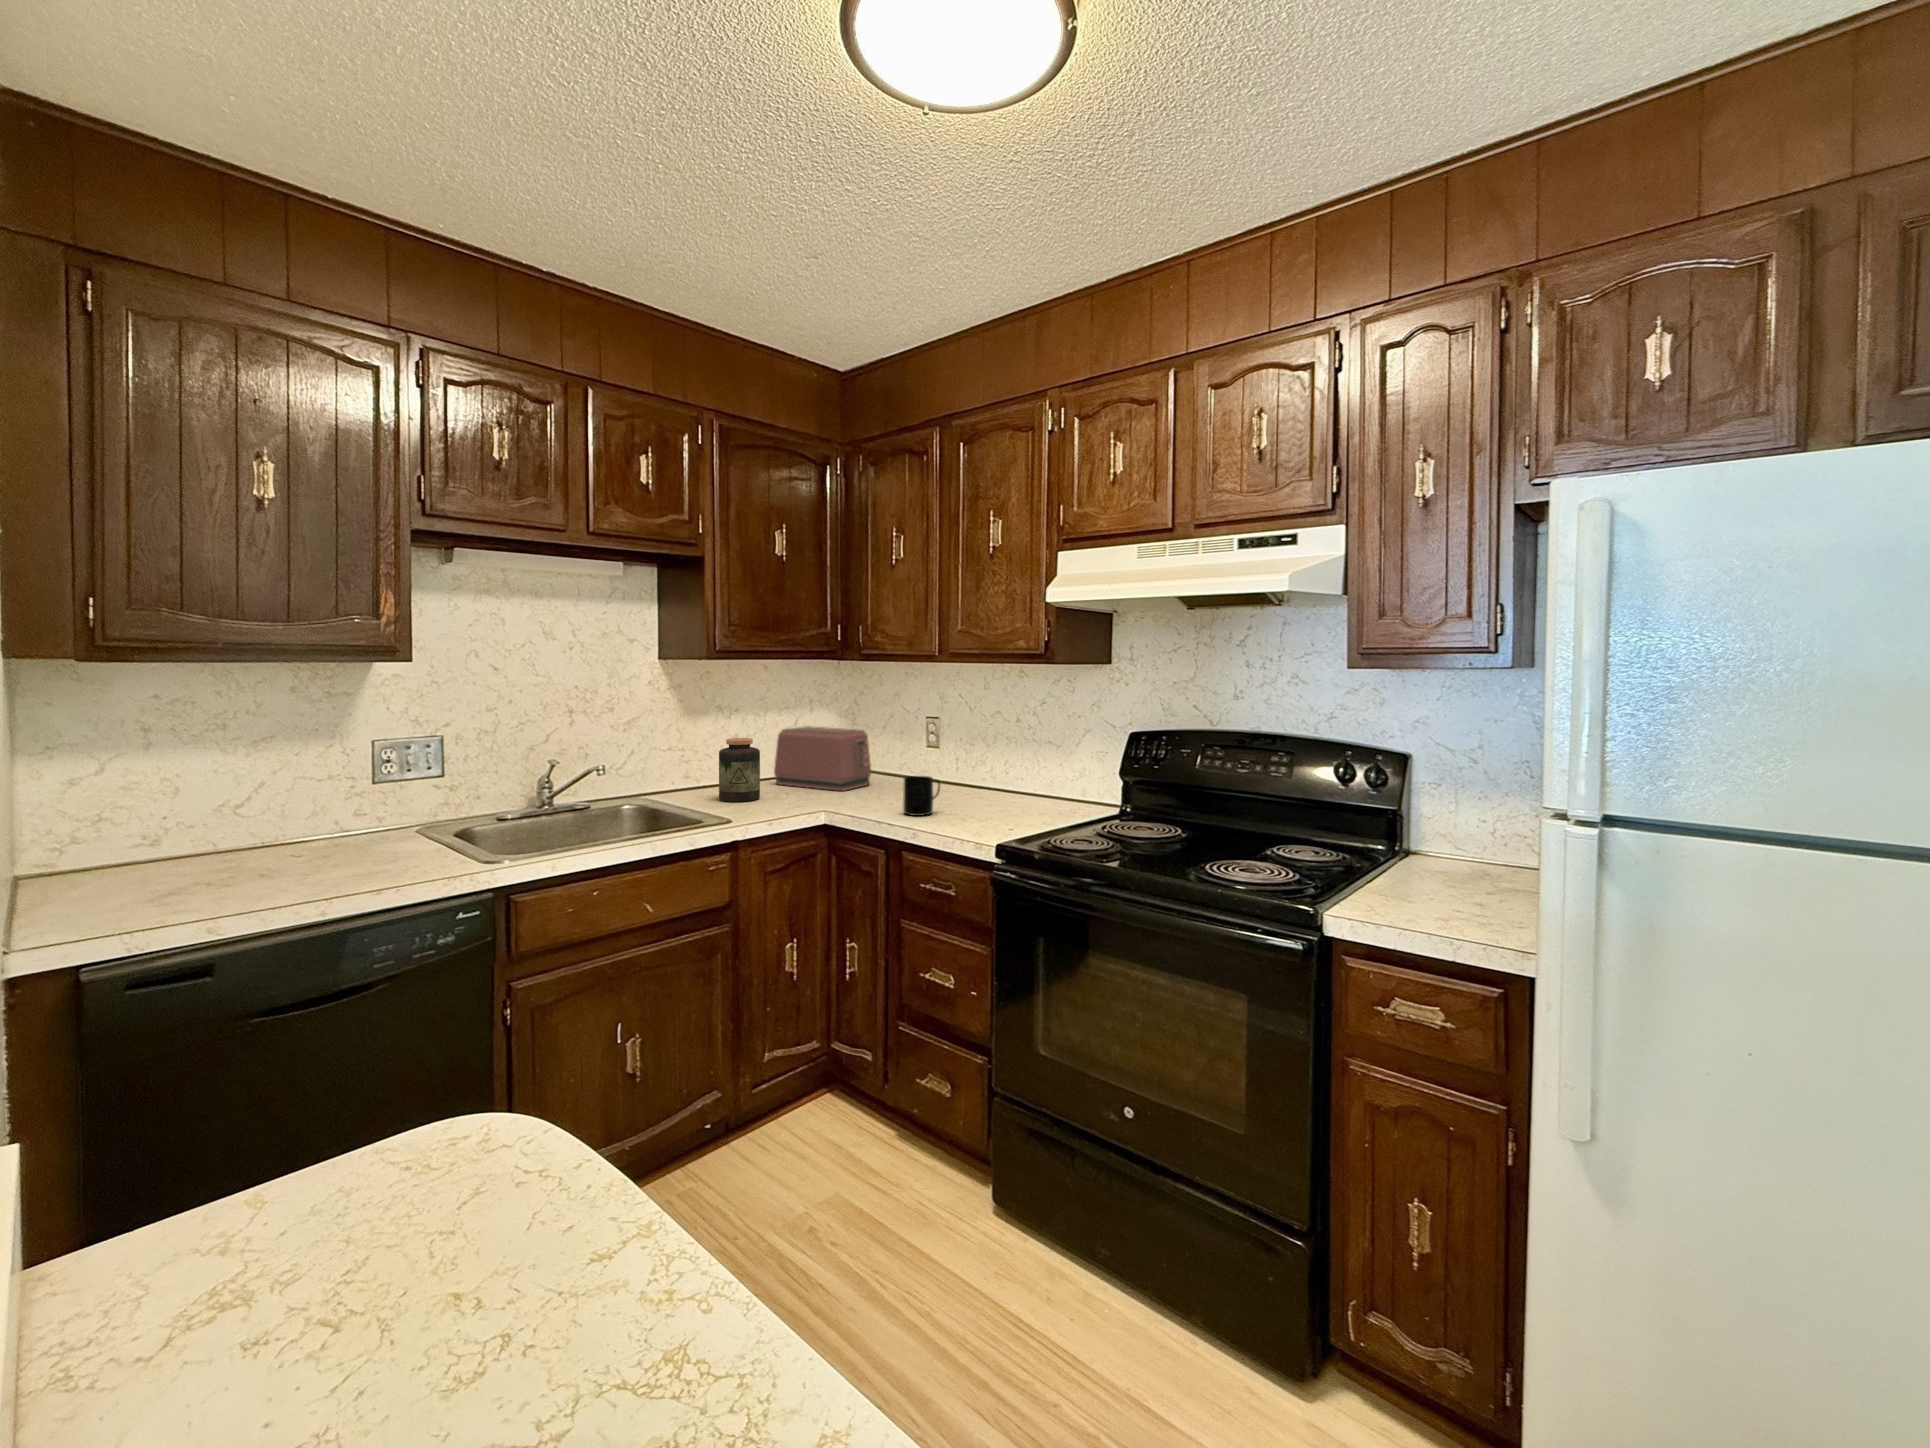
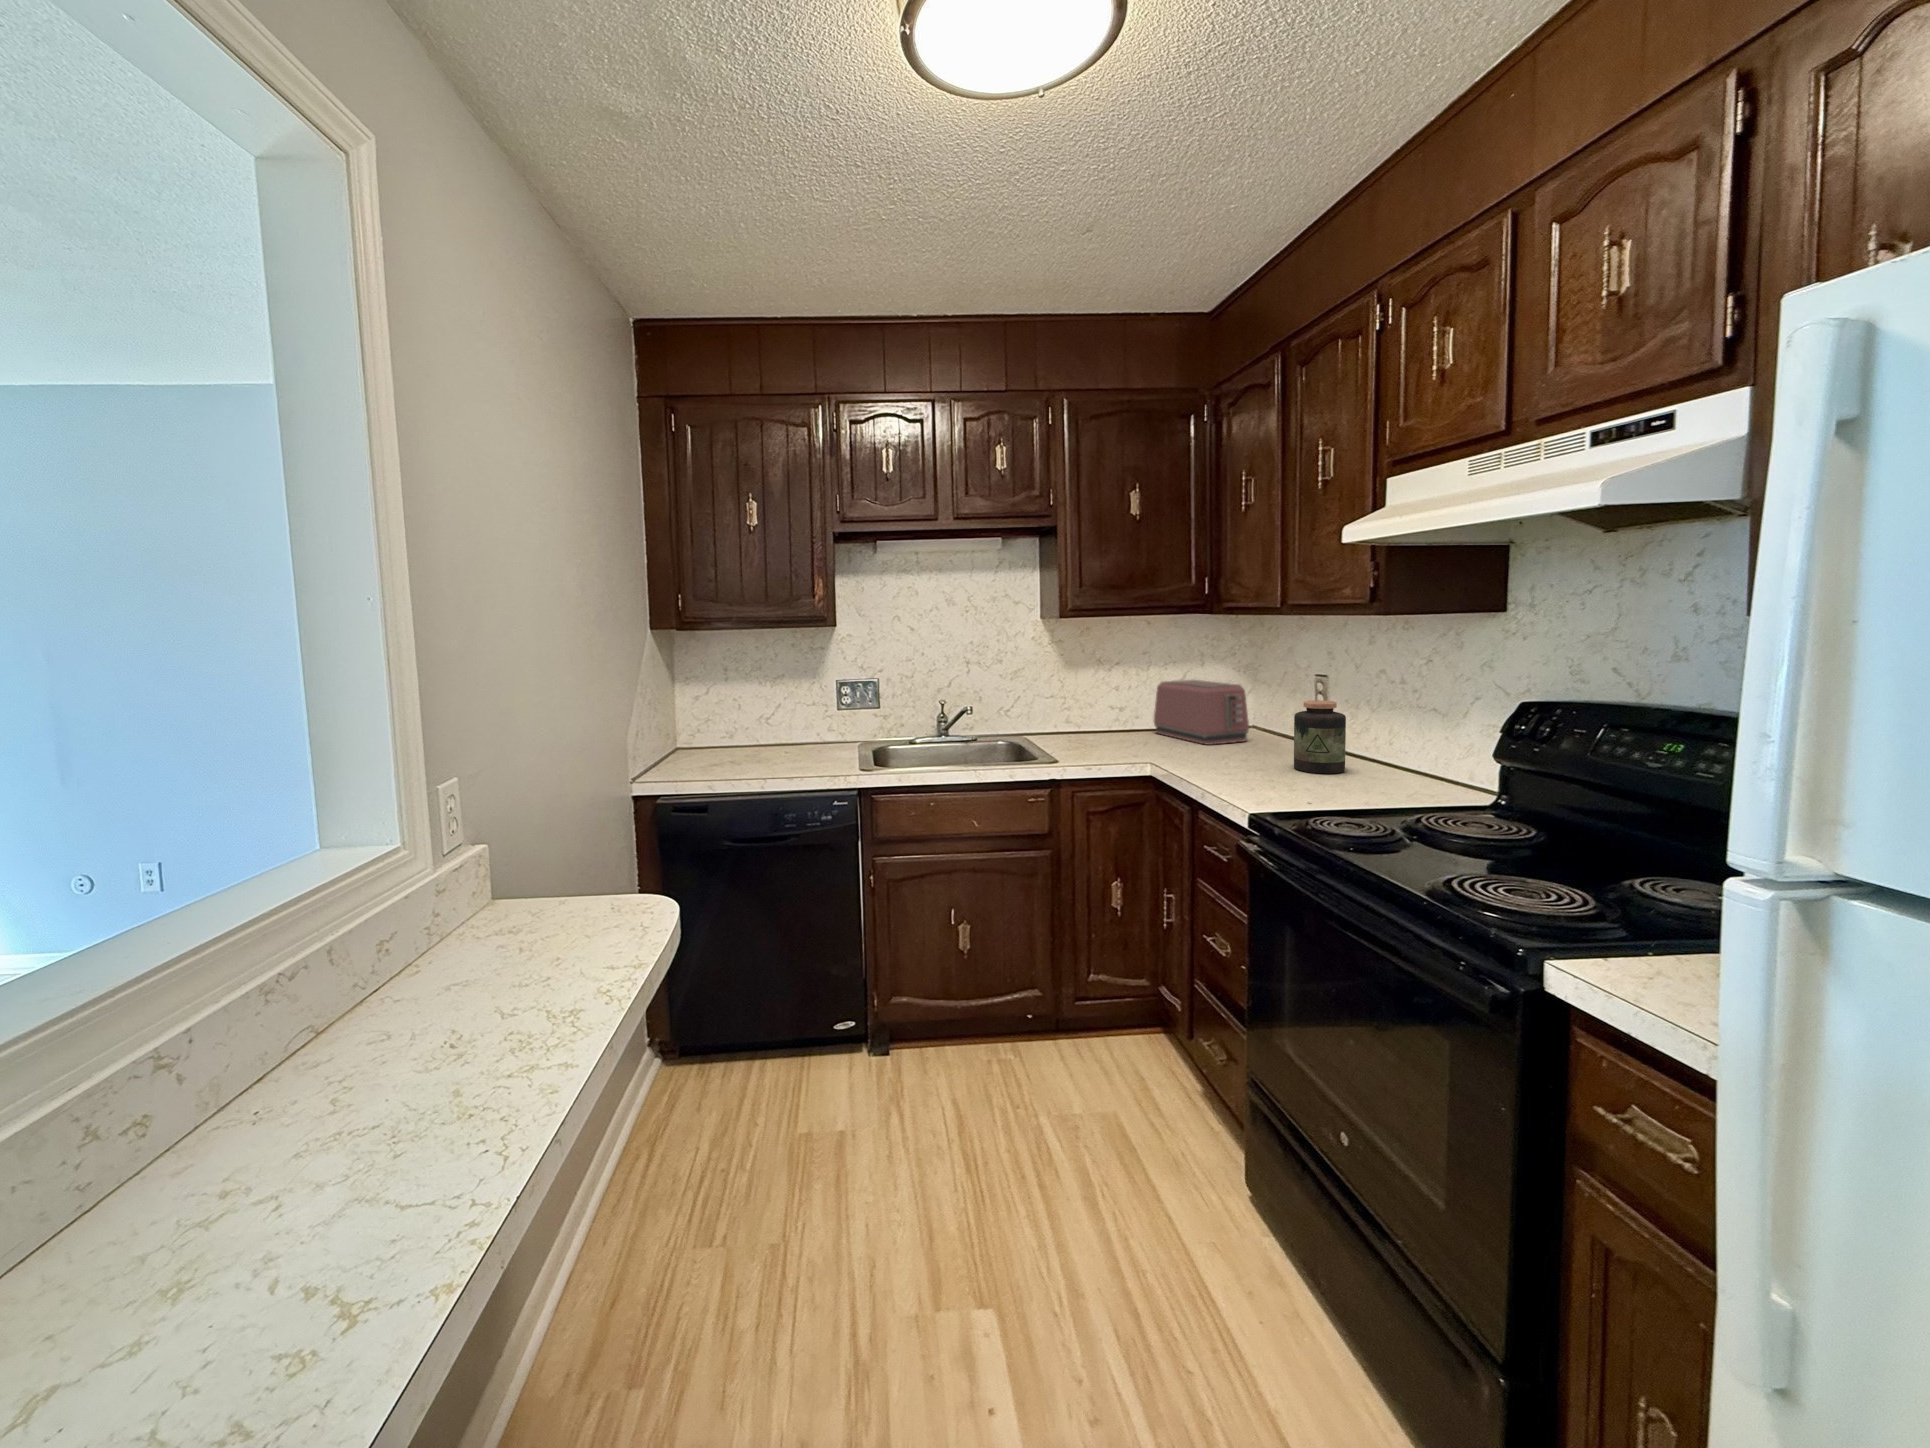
jar: present [719,738,760,802] -> present [1294,700,1346,774]
mug: present [903,776,940,816] -> none [1228,734,1274,778]

